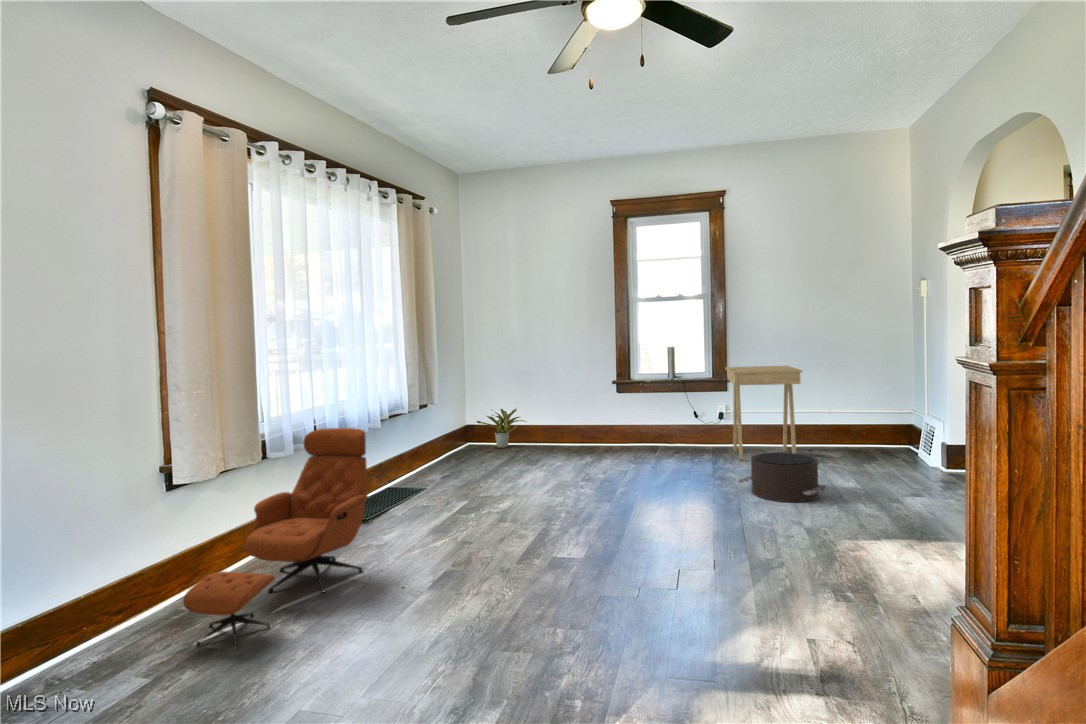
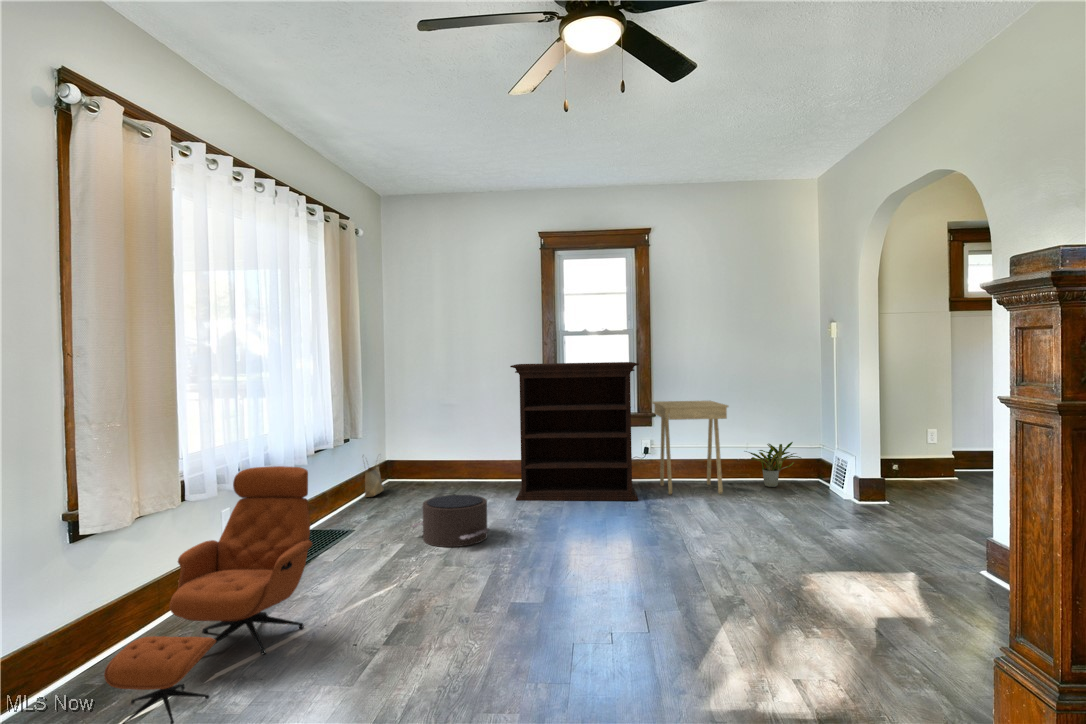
bookshelf: none [577,328,706,466] -> present [510,362,639,501]
potted plant: present [477,409,526,448] -> present [746,442,801,487]
woven basket: none [445,418,465,458] -> present [365,466,383,497]
pouf: present [738,453,826,502] -> present [411,495,489,547]

